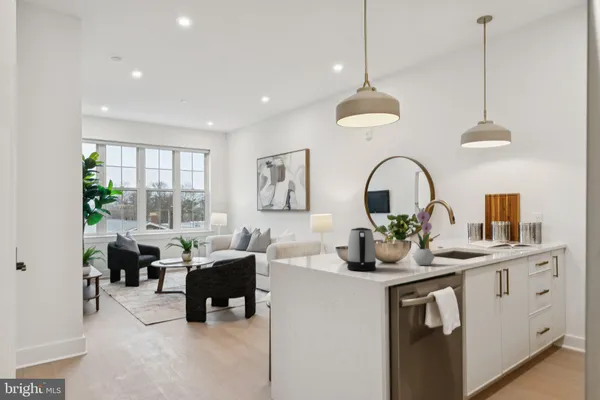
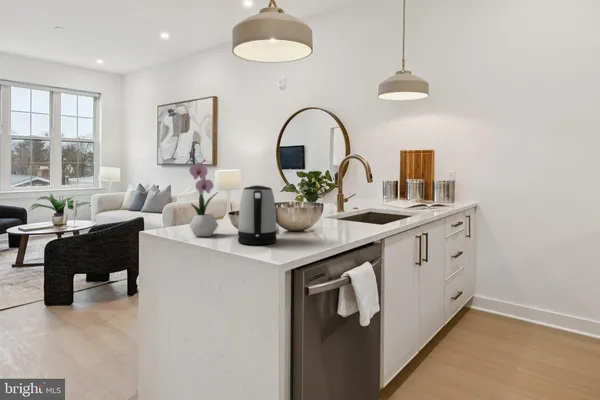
flower arrangement: present [412,203,435,265] -> present [189,152,218,236]

